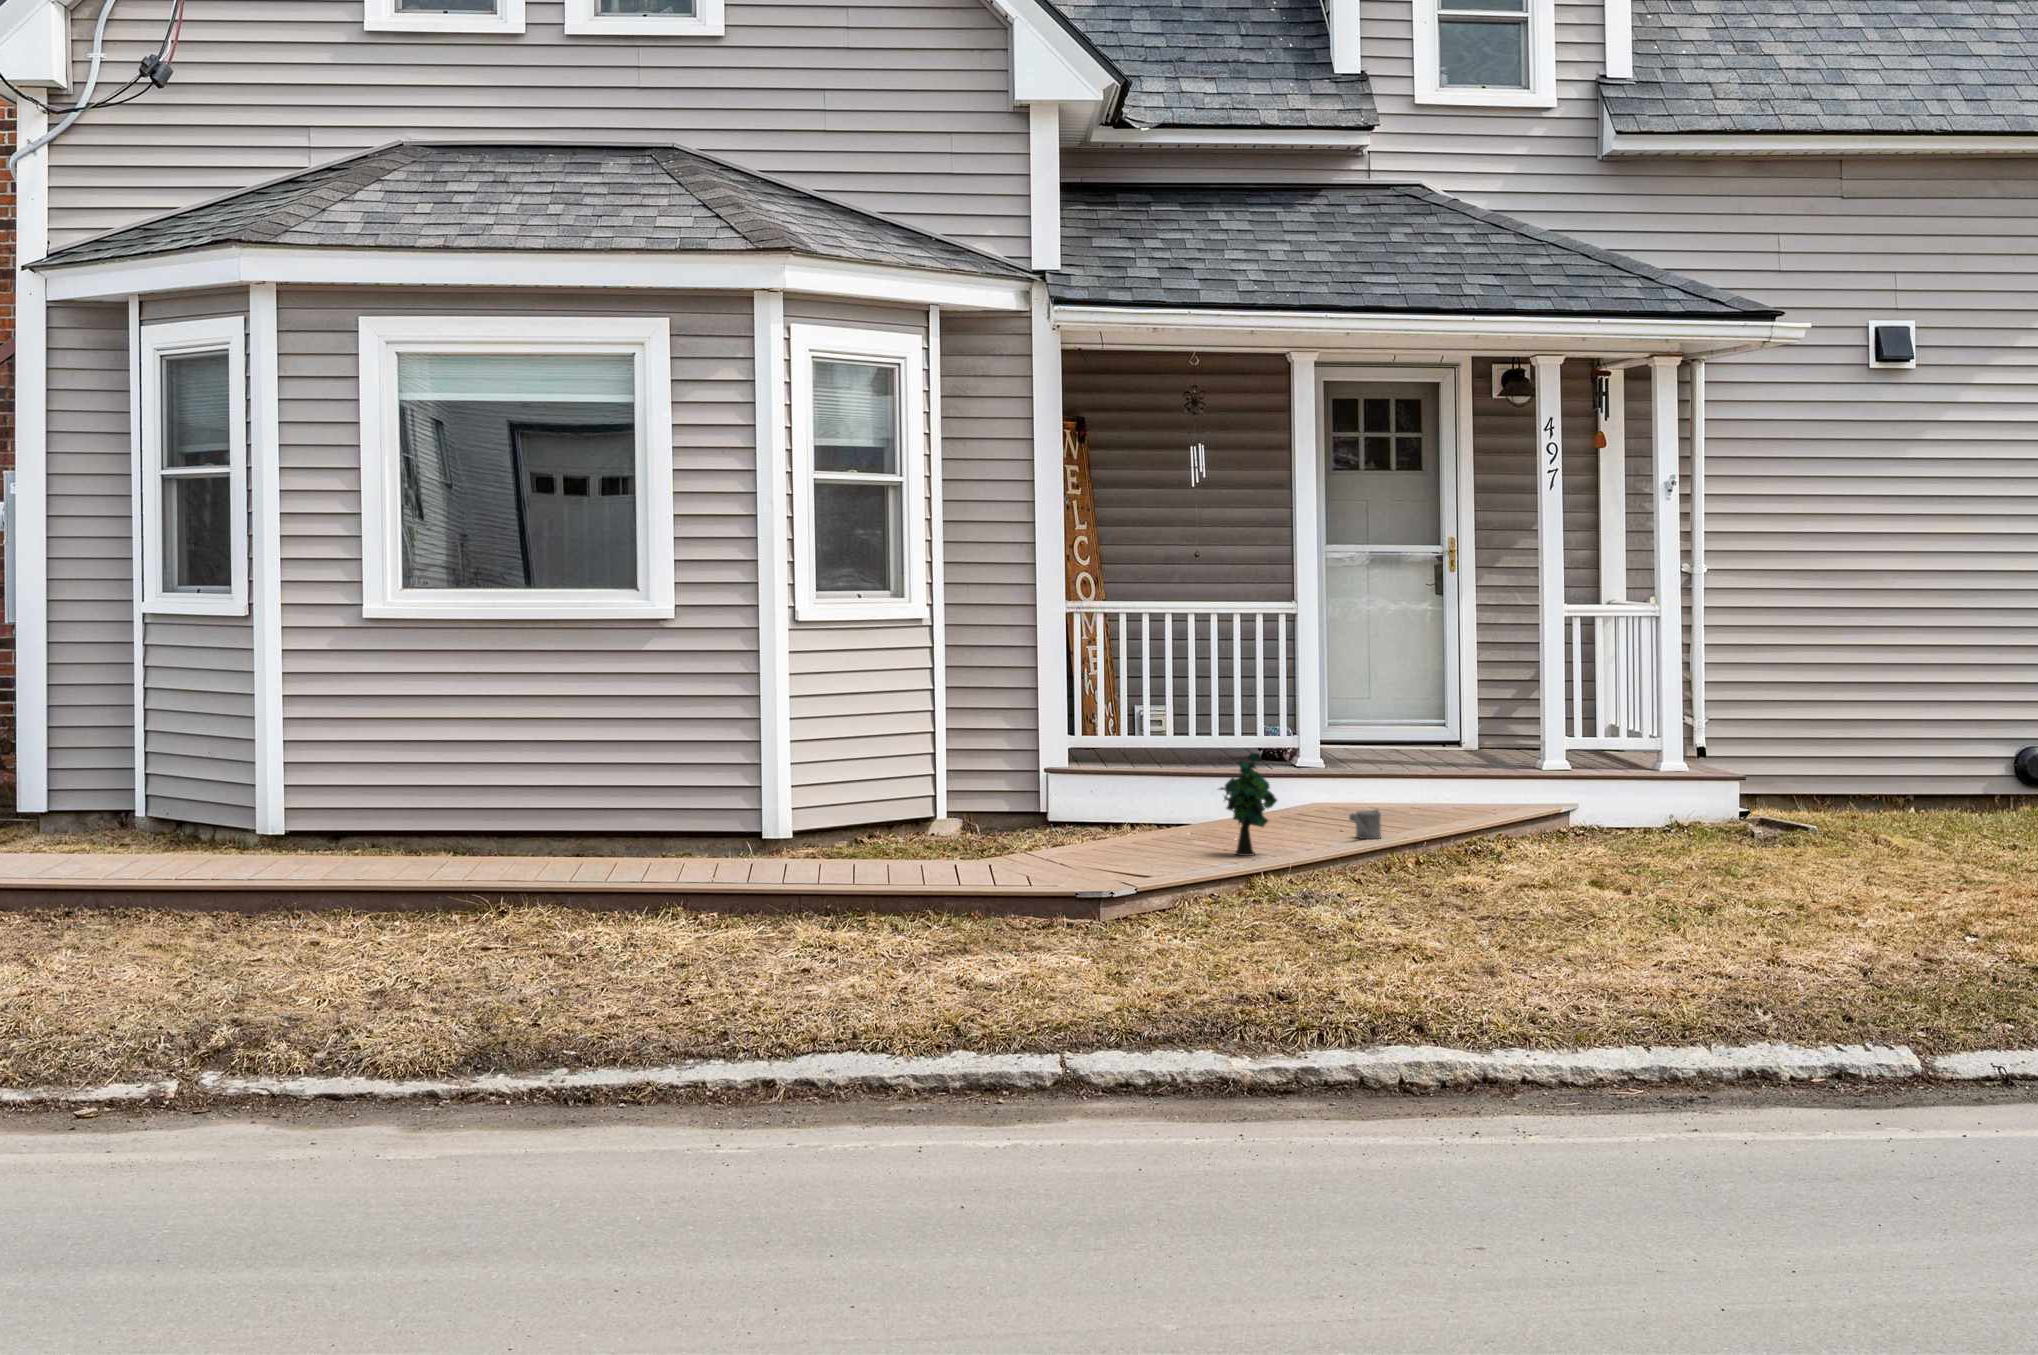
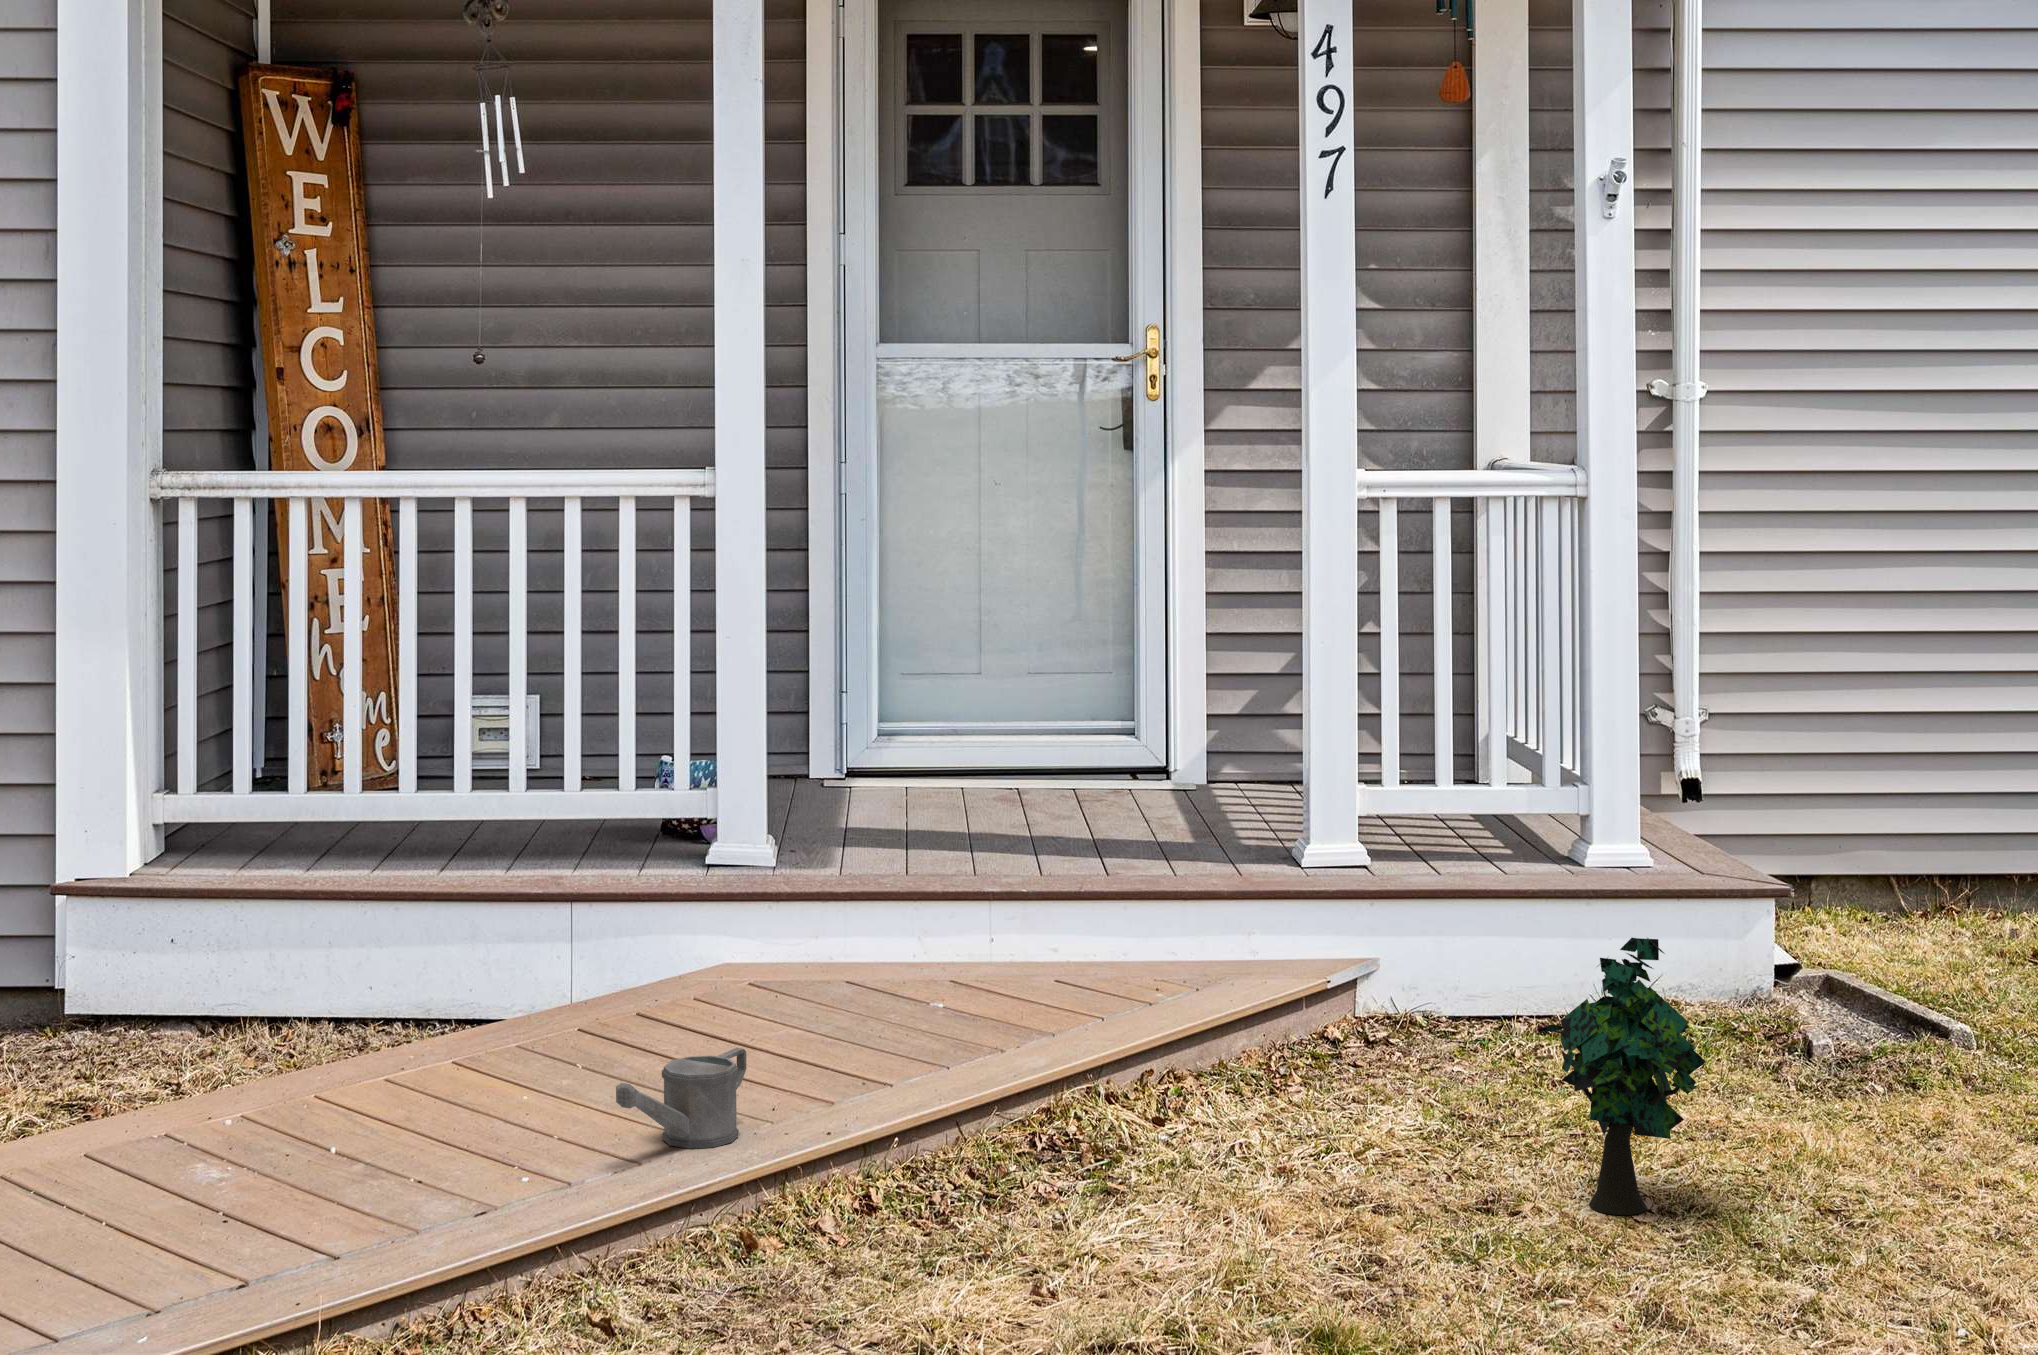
decorative plant: present [1219,753,1277,856] -> present [1537,938,1706,1215]

